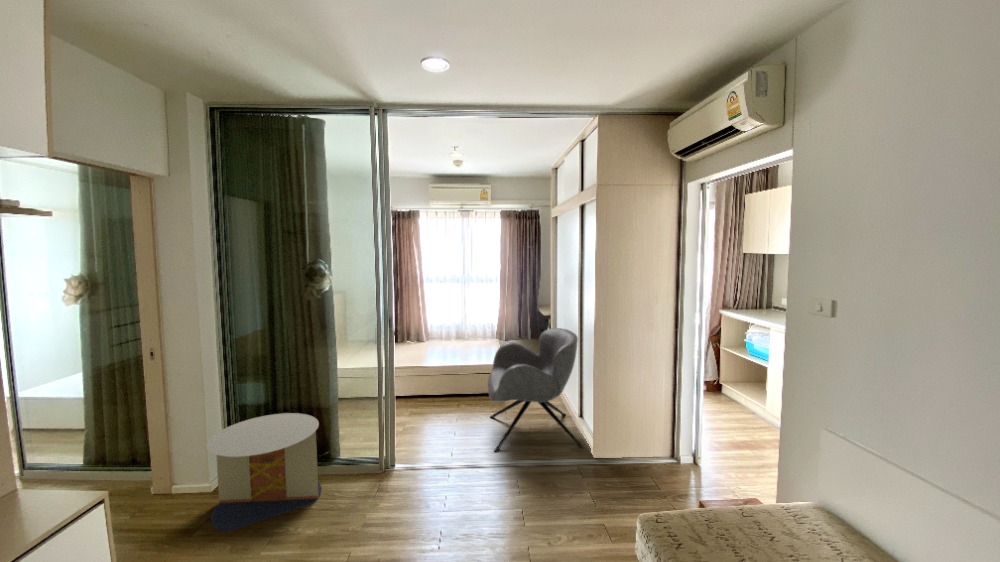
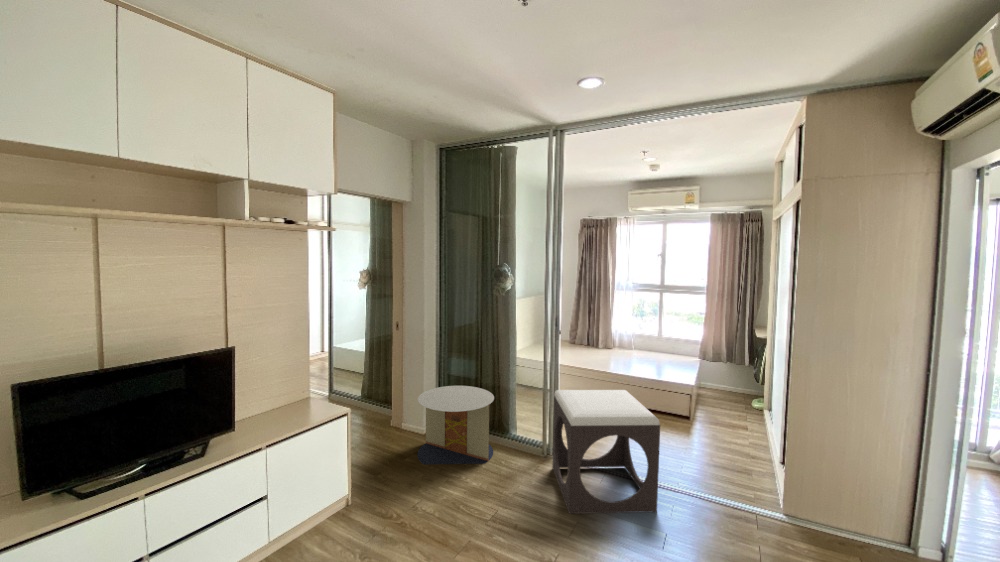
armchair: present [488,328,585,452] -> none [655,351,772,498]
footstool: none [395,382,511,526] -> present [552,390,660,514]

